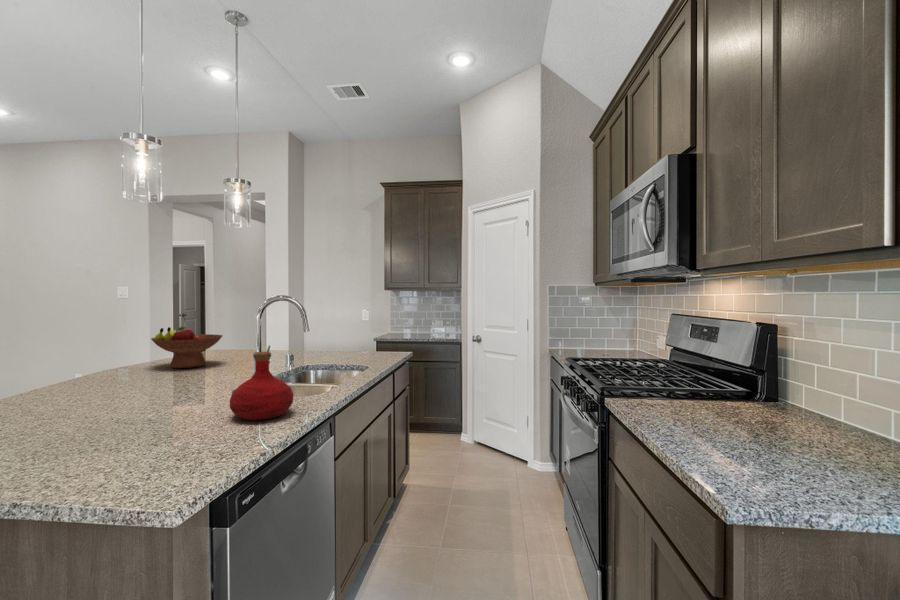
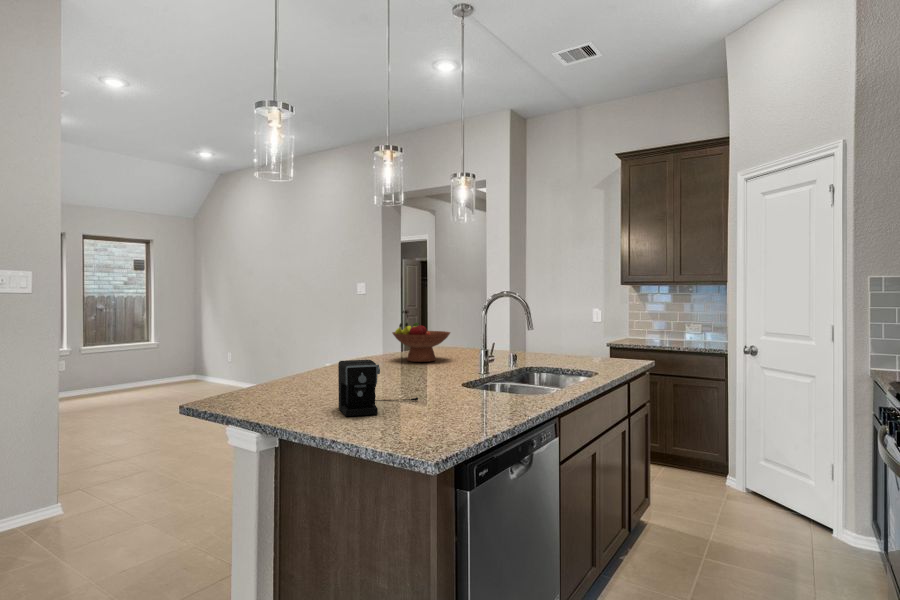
bottle: present [230,352,293,420] -> none [464,346,519,410]
coffee maker: none [47,378,172,456] -> present [338,360,418,416]

